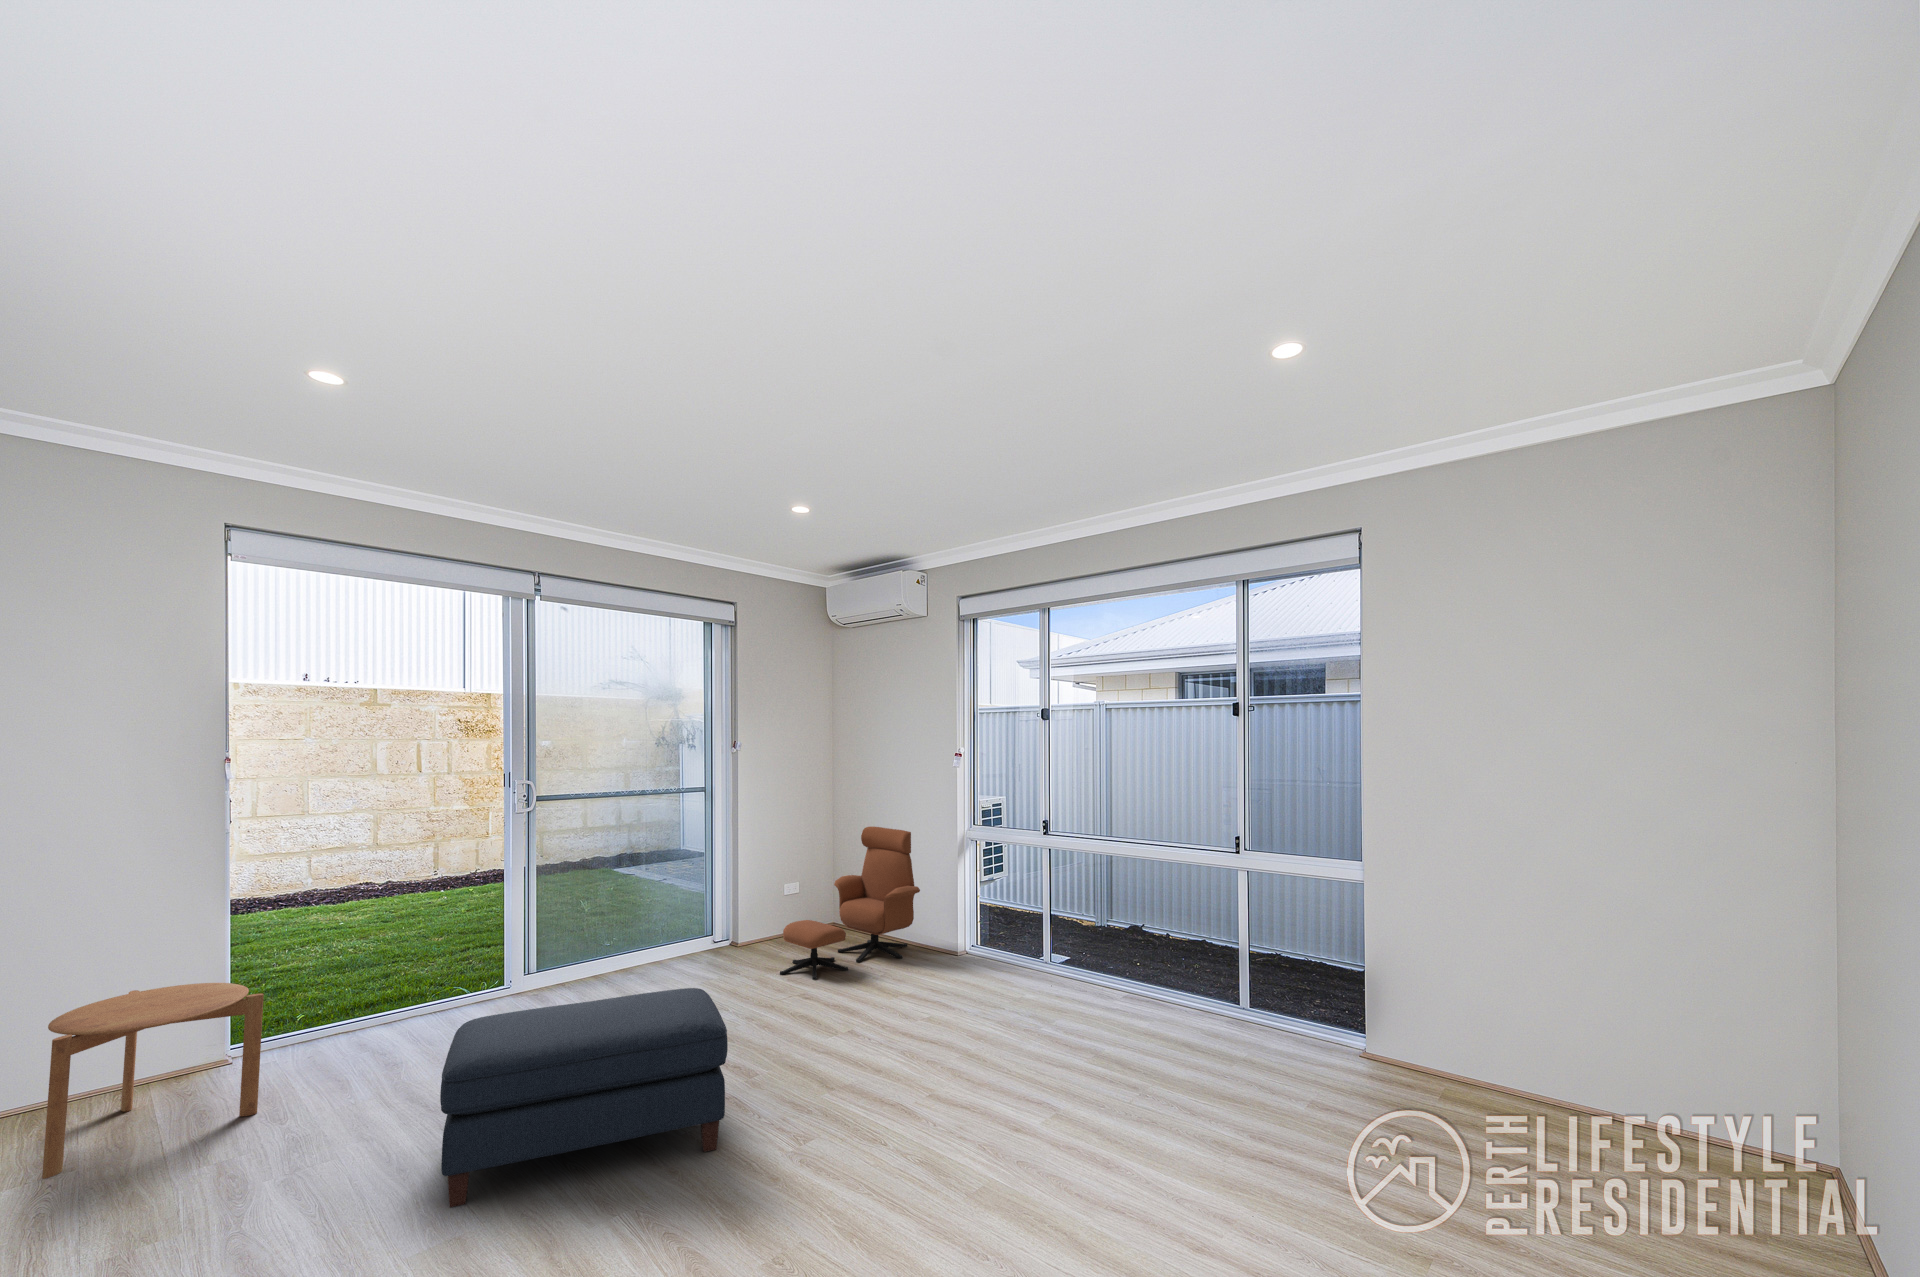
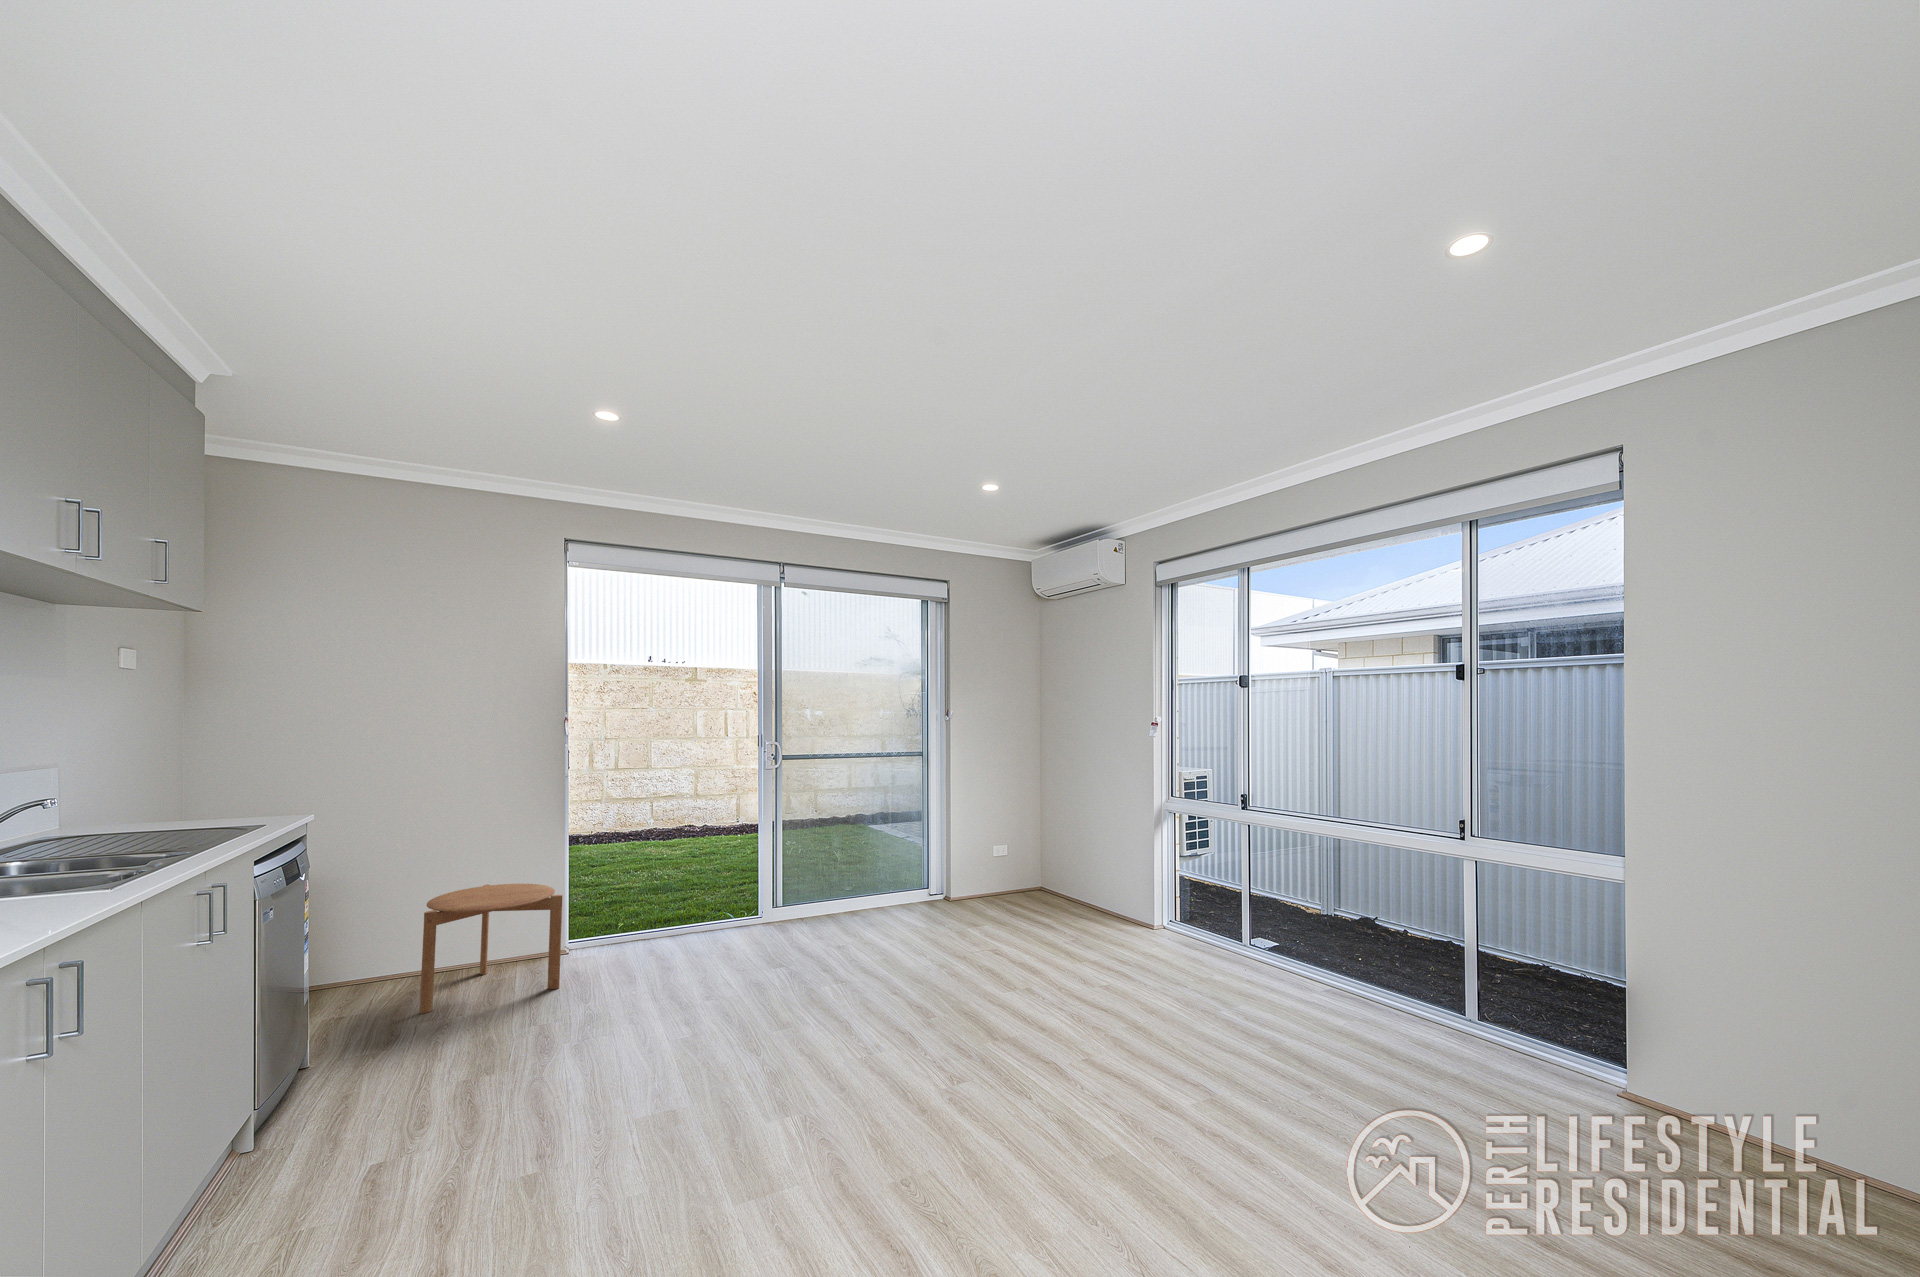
lounge chair: present [780,827,920,980] -> none [985,796,1122,936]
ottoman: present [440,988,728,1207] -> none [651,925,888,1082]

